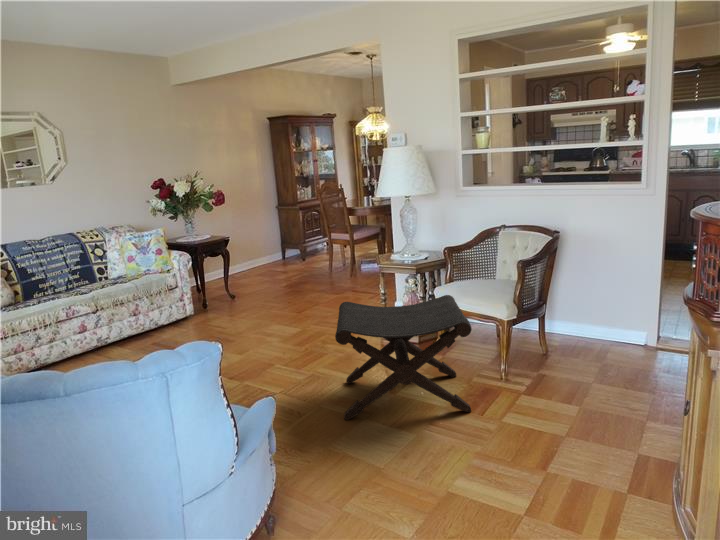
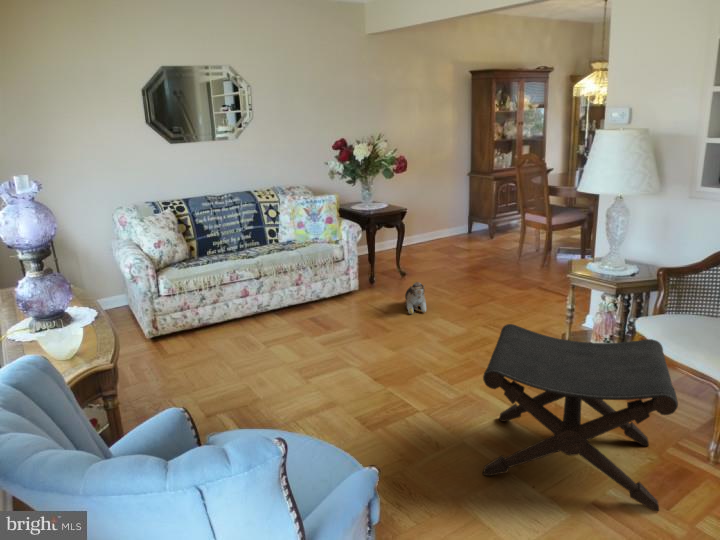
plush toy: none [243,296,264,326] -> present [405,282,426,314]

